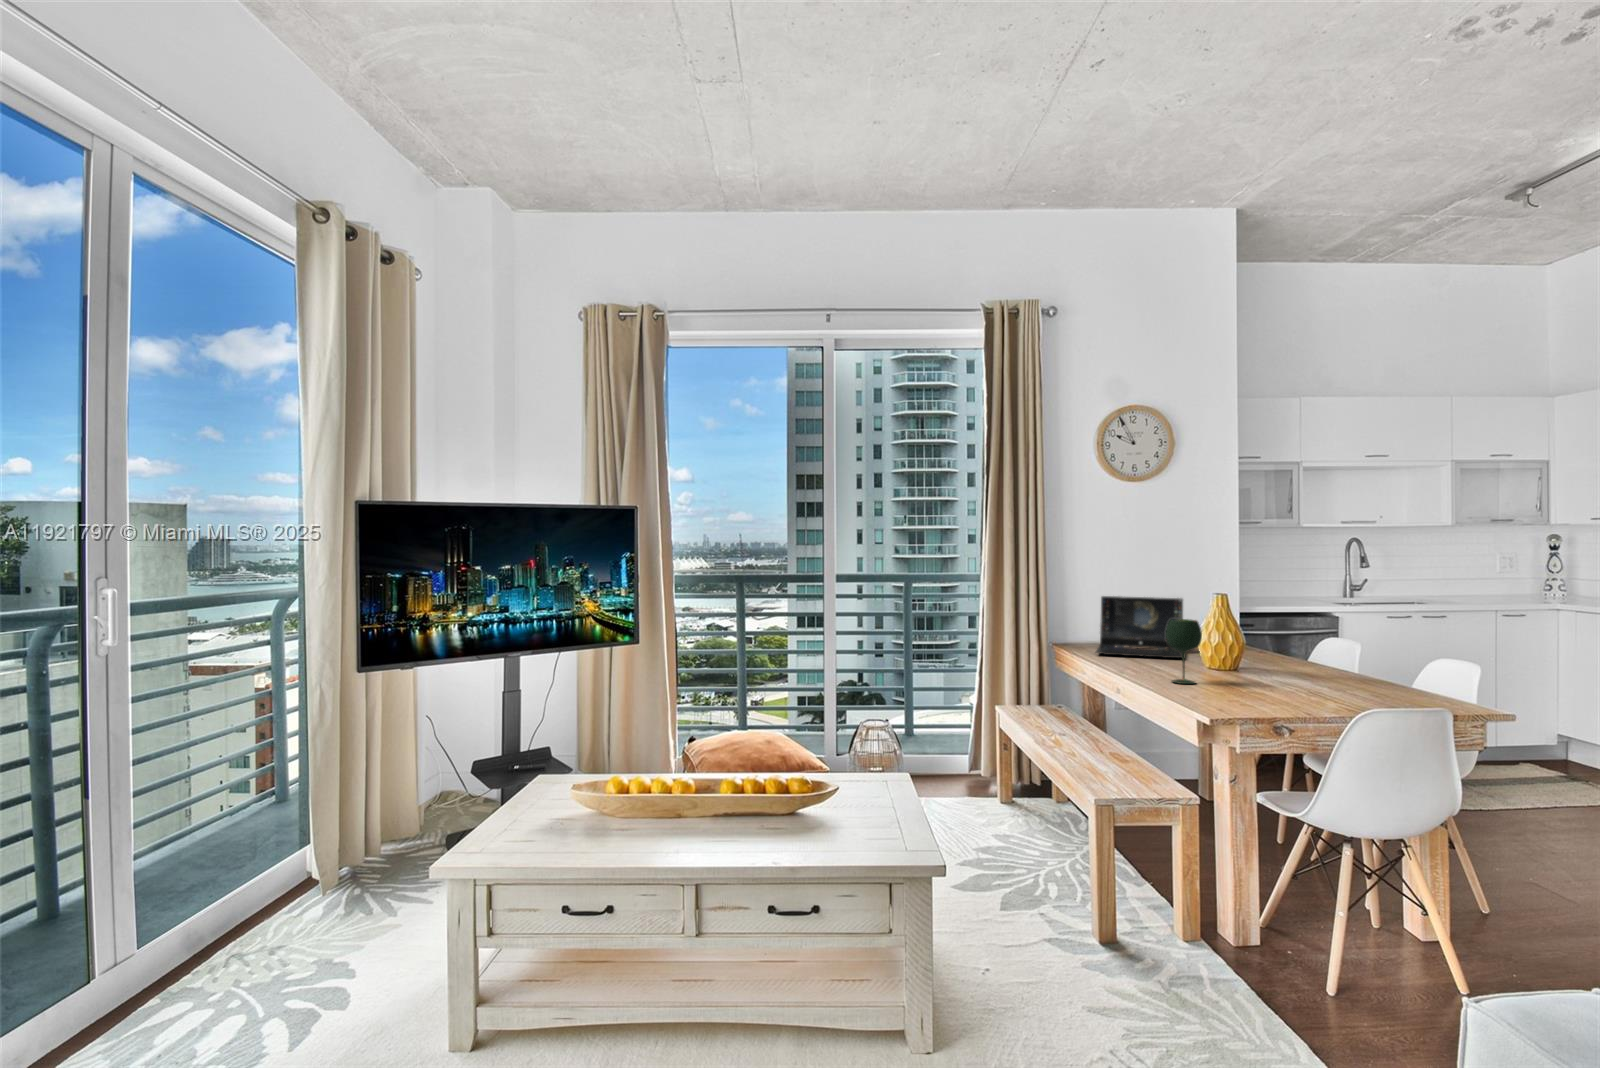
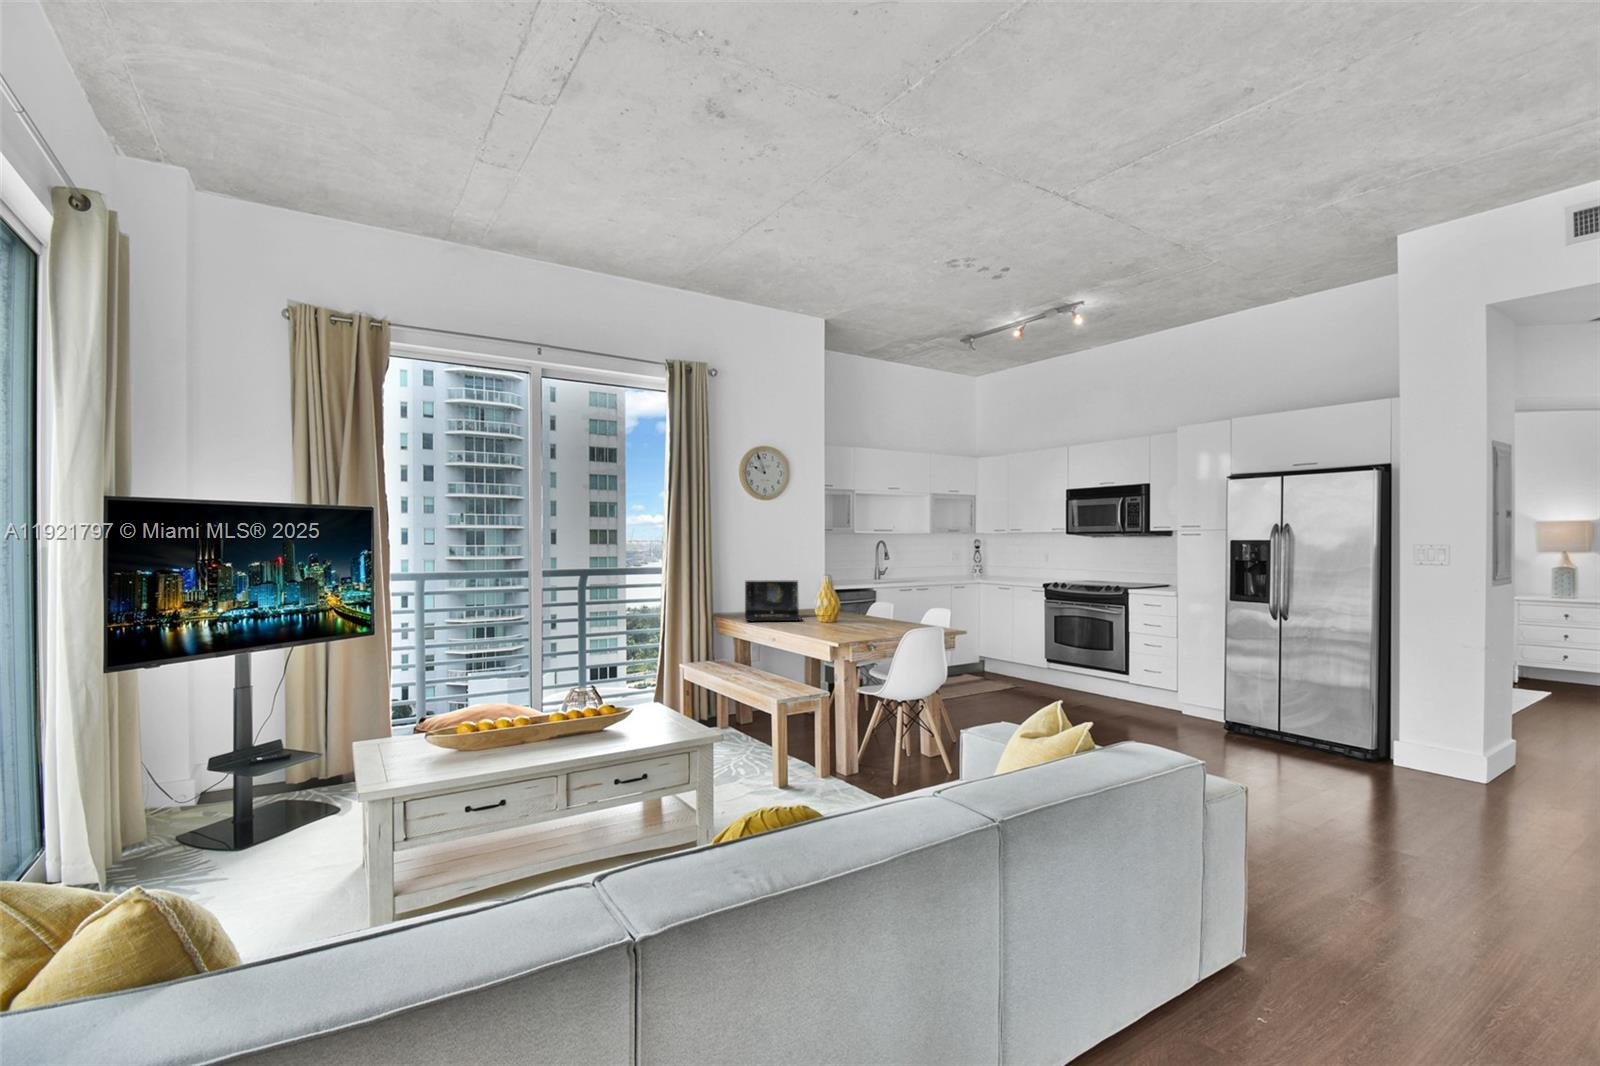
wine glass: present [1166,619,1202,684] -> none [804,592,826,634]

